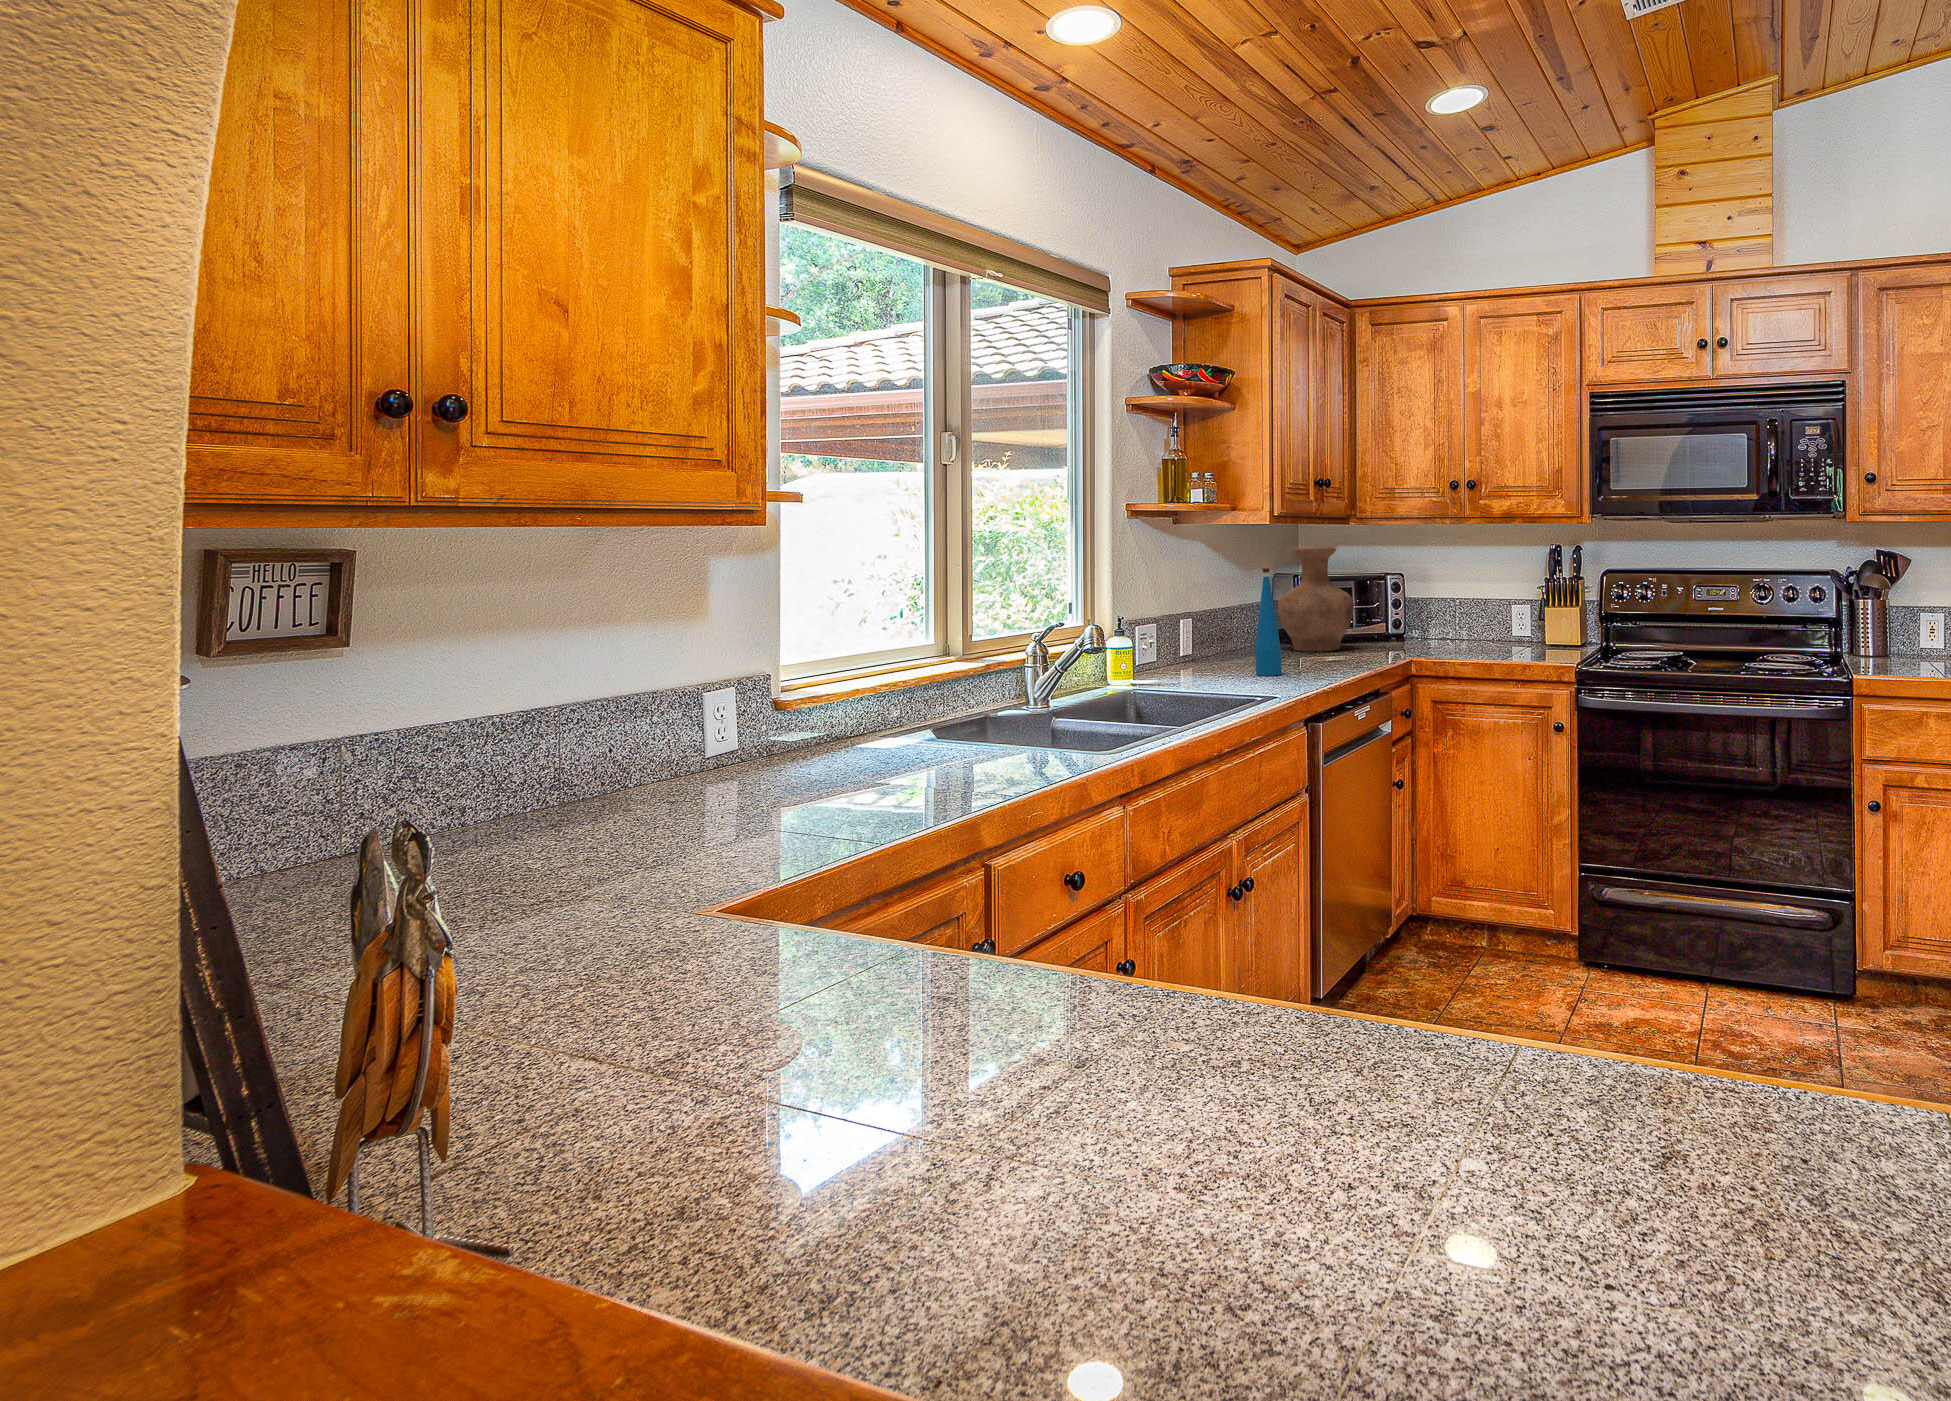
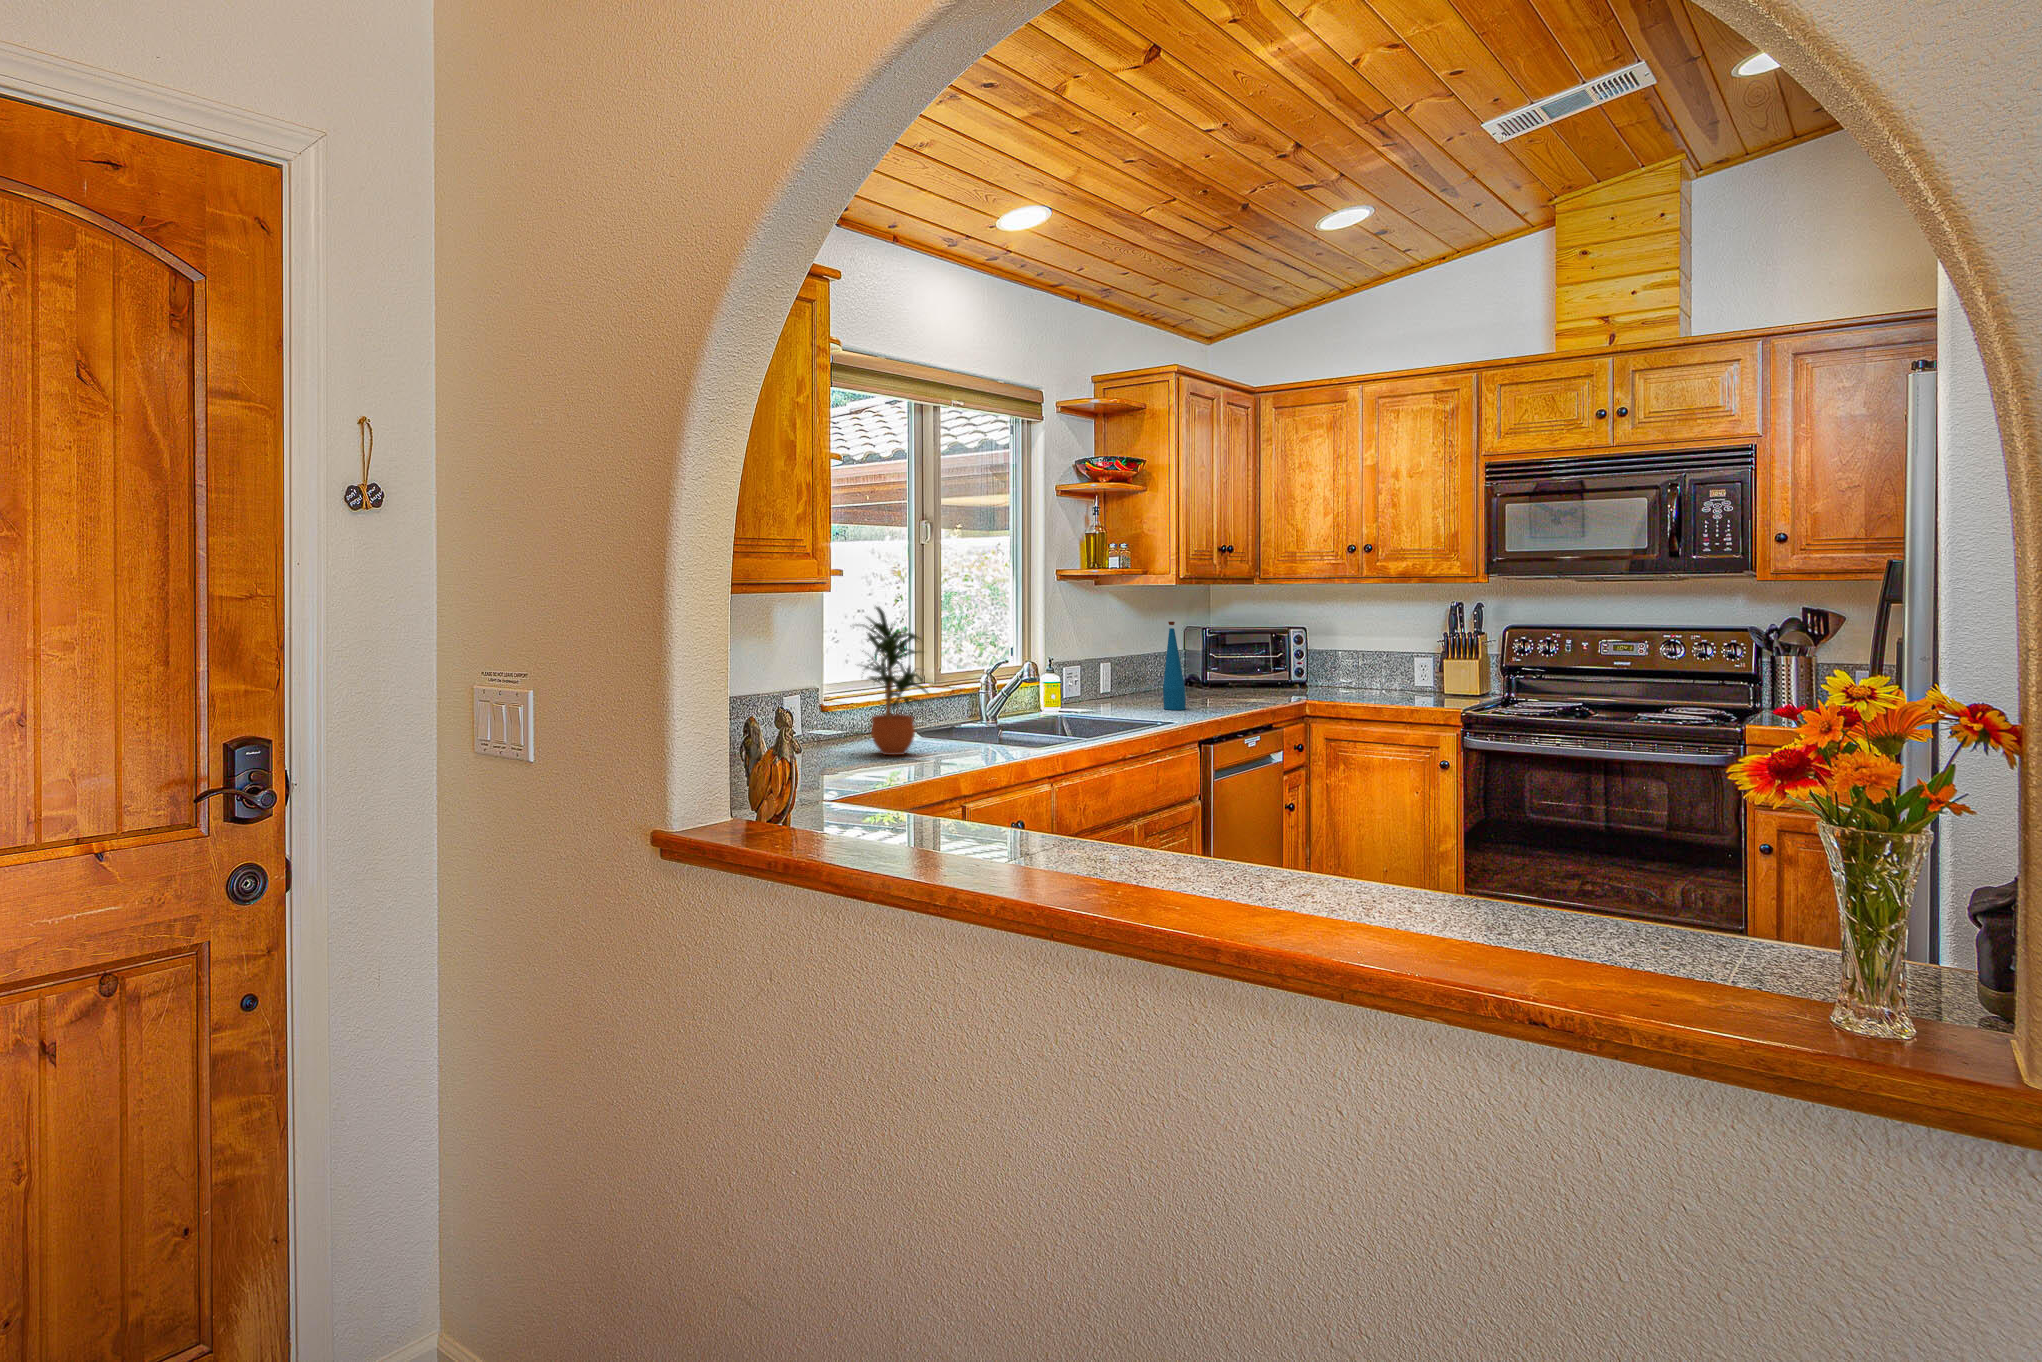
potted plant: none [807,542,938,777] -> present [863,607,929,755]
vase: present [1278,548,1354,651] -> none [1189,603,1259,693]

